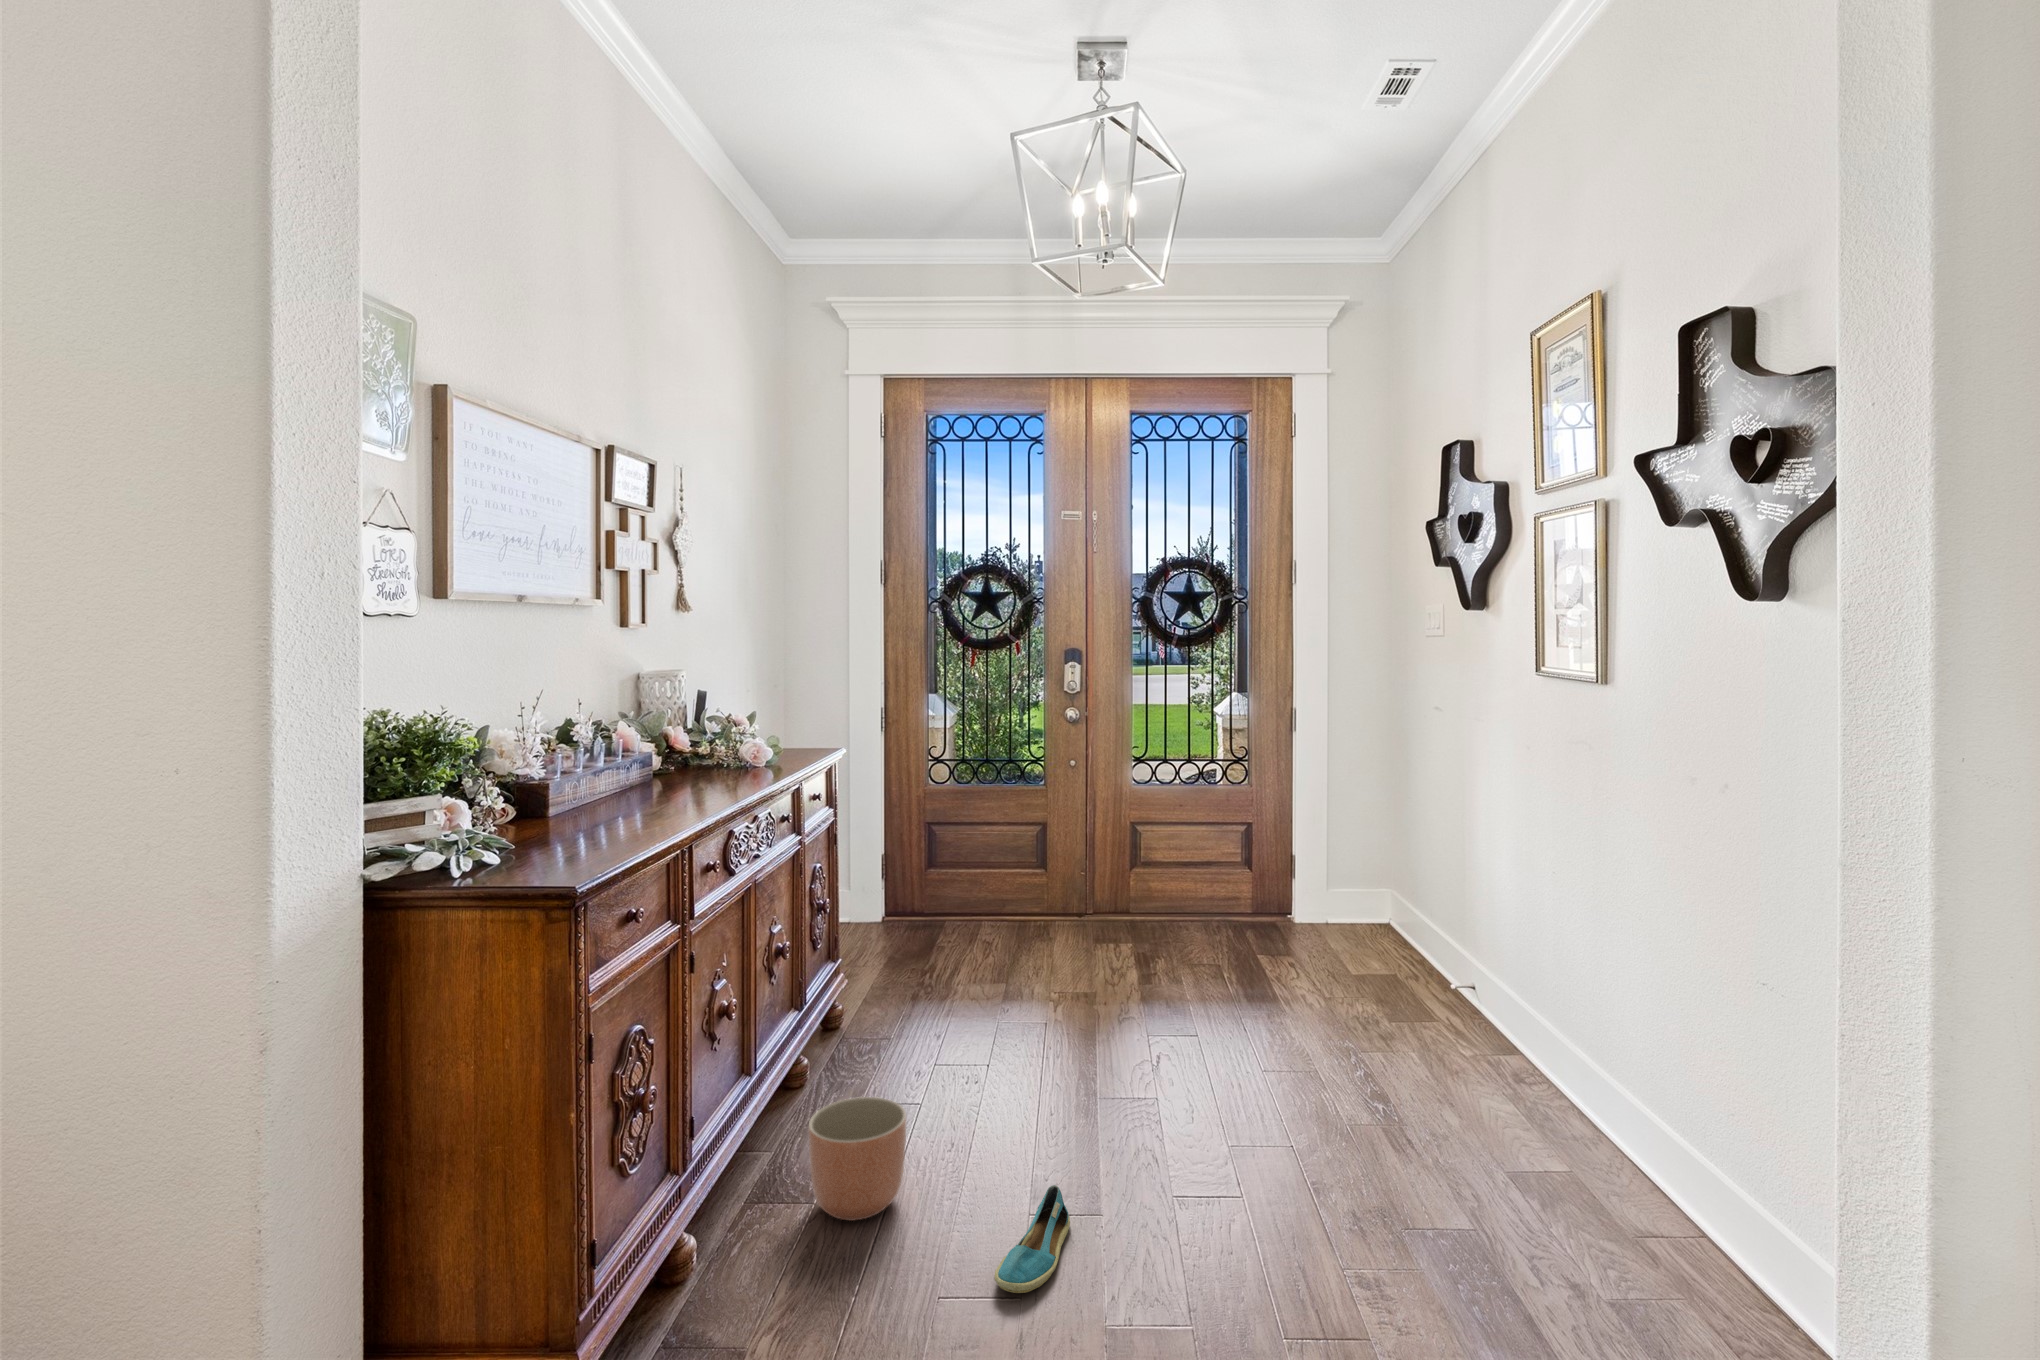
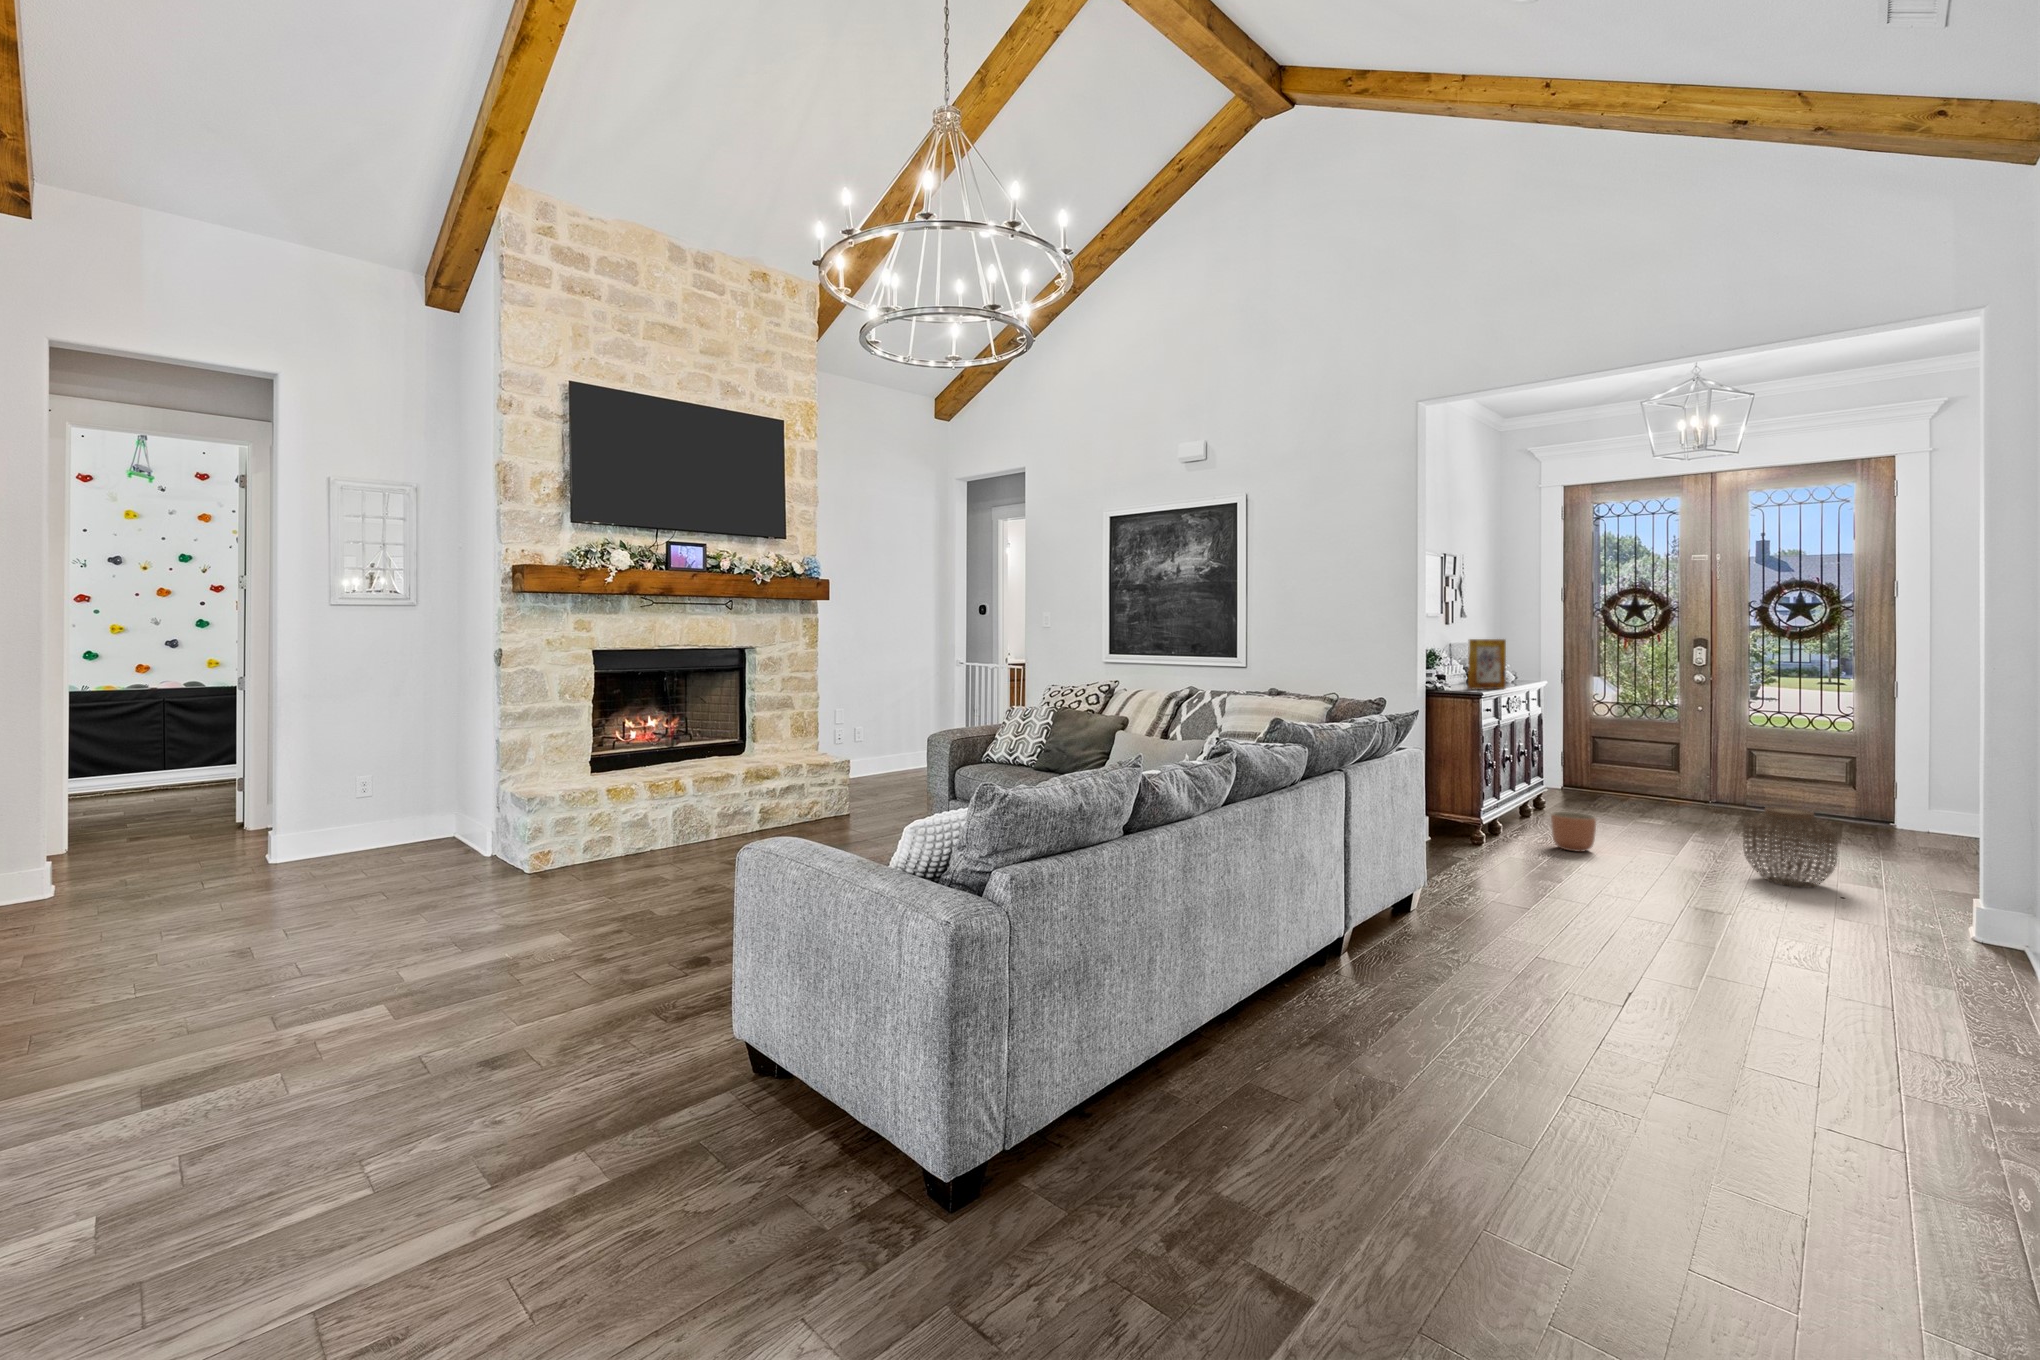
picture frame: none [621,666,725,805] -> present [1468,639,1506,689]
woven basket: none [1190,1047,1355,1258] -> present [1743,807,1838,888]
shoe: present [994,1185,1070,1293] -> none [1640,850,1678,871]

